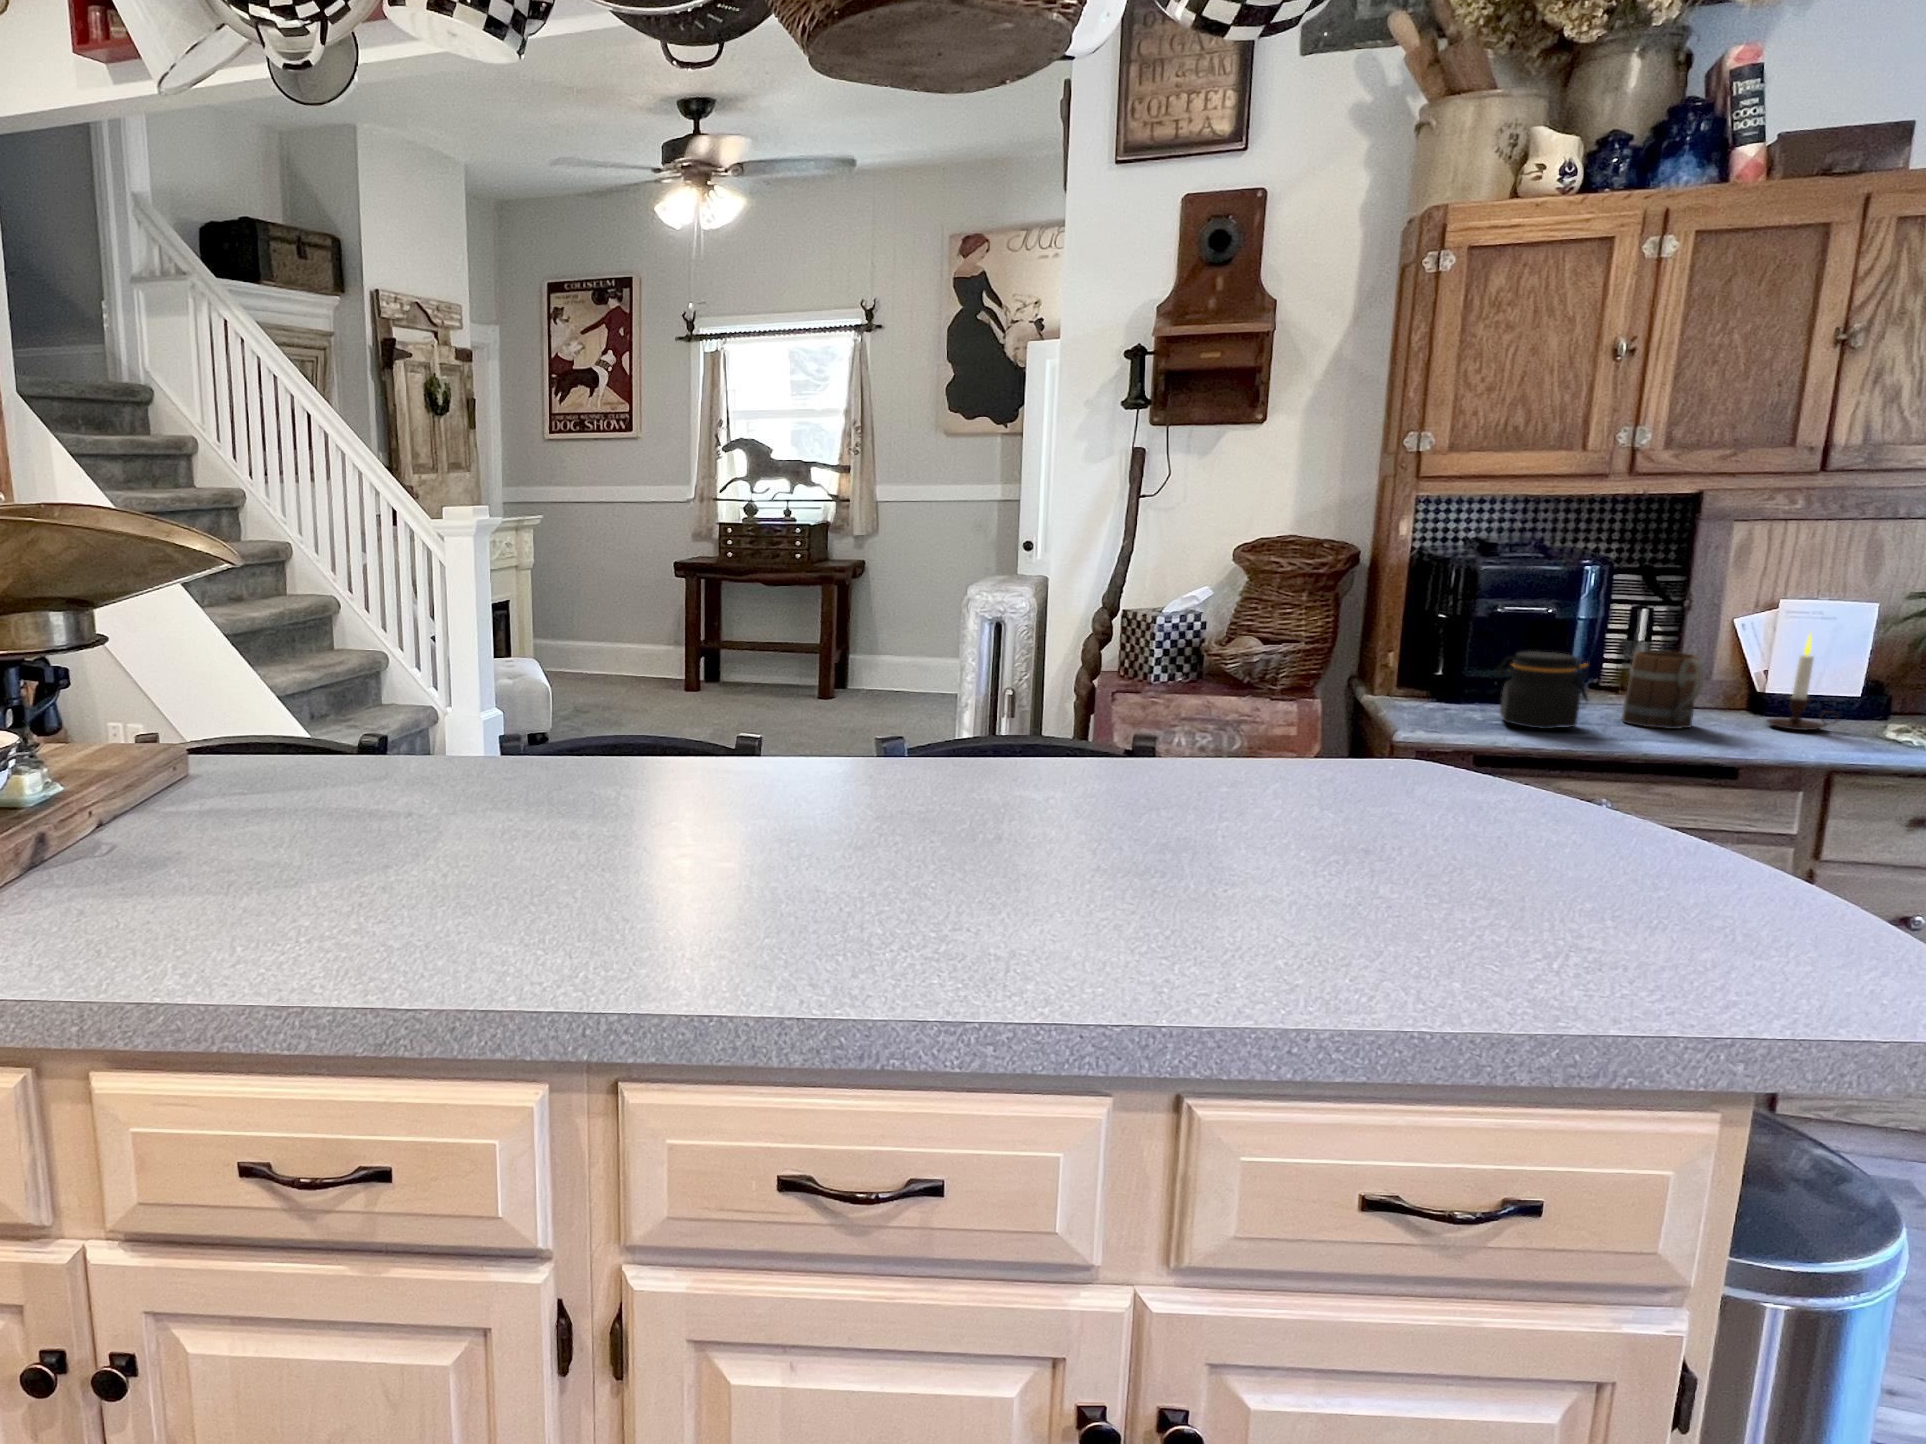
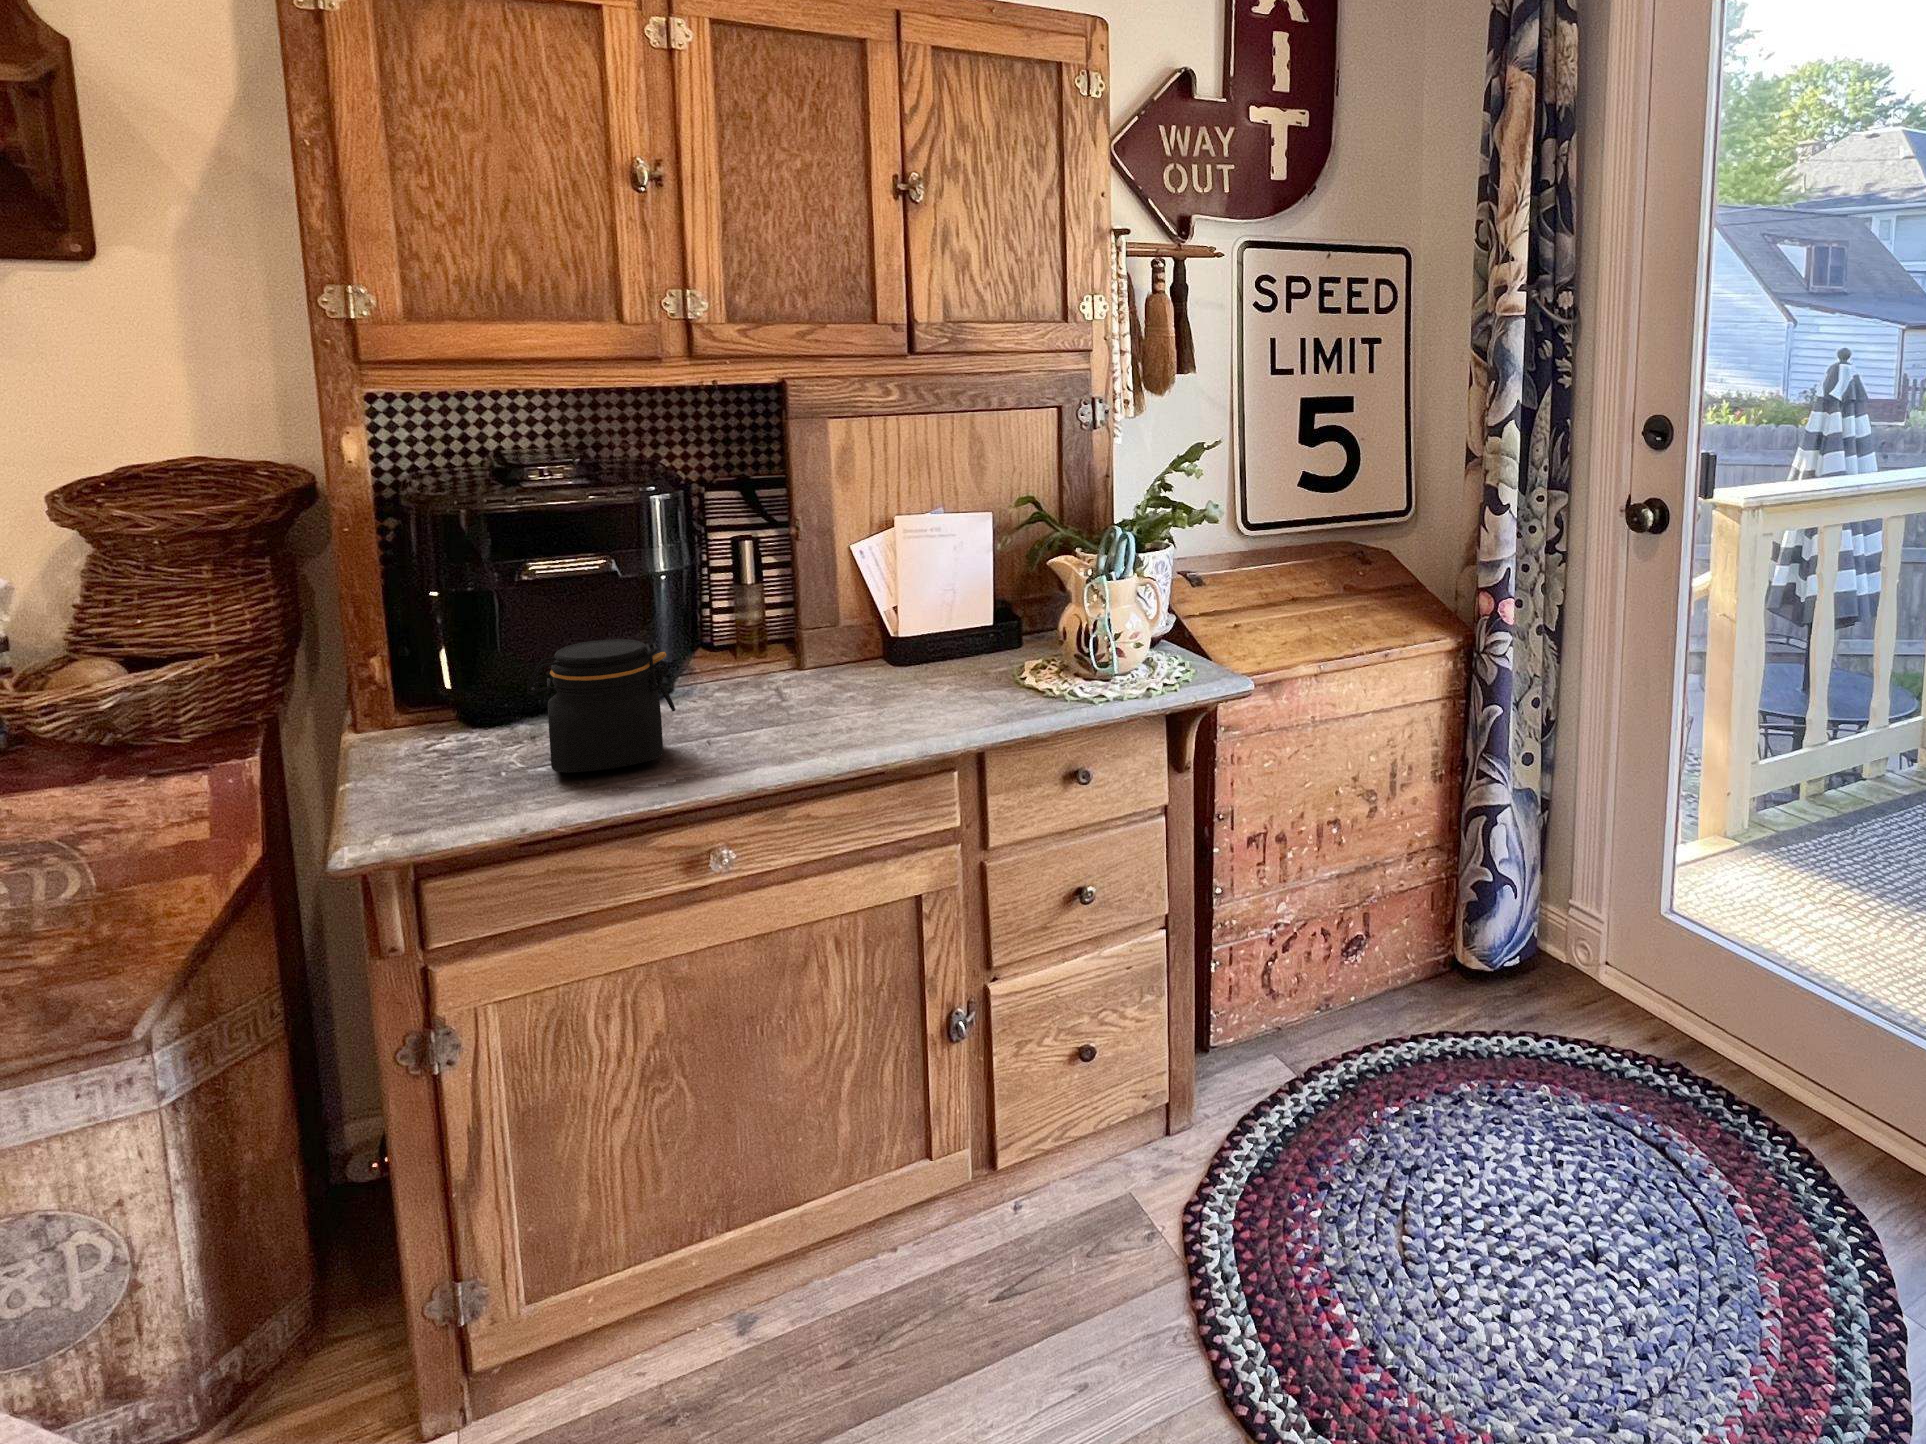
candle: present [1767,634,1838,730] -> none [902,559,975,687]
mug: present [1622,651,1703,729] -> none [734,607,820,725]

